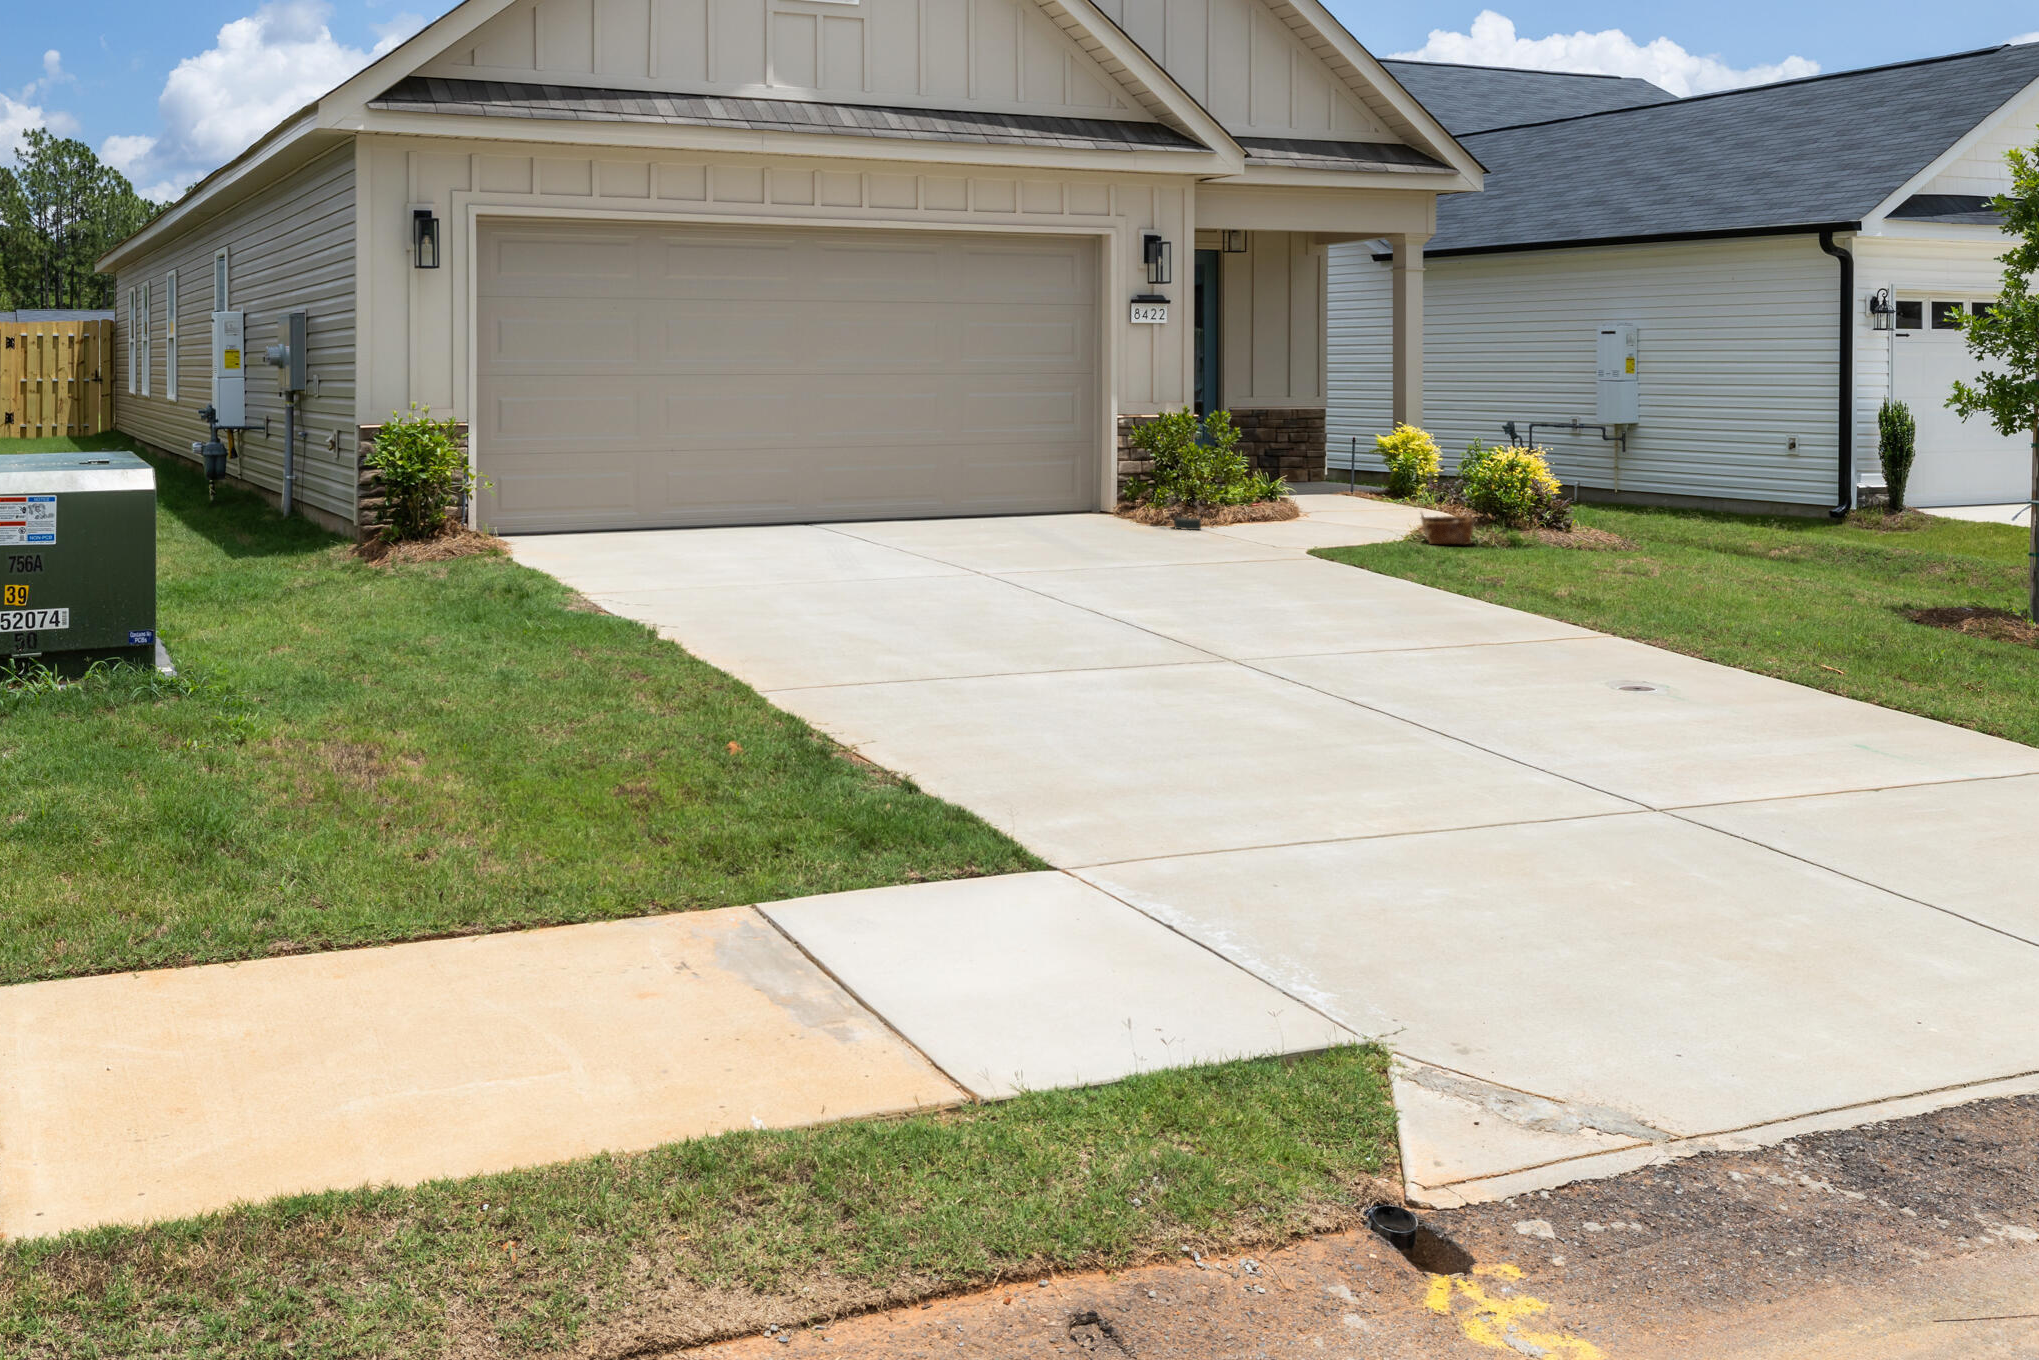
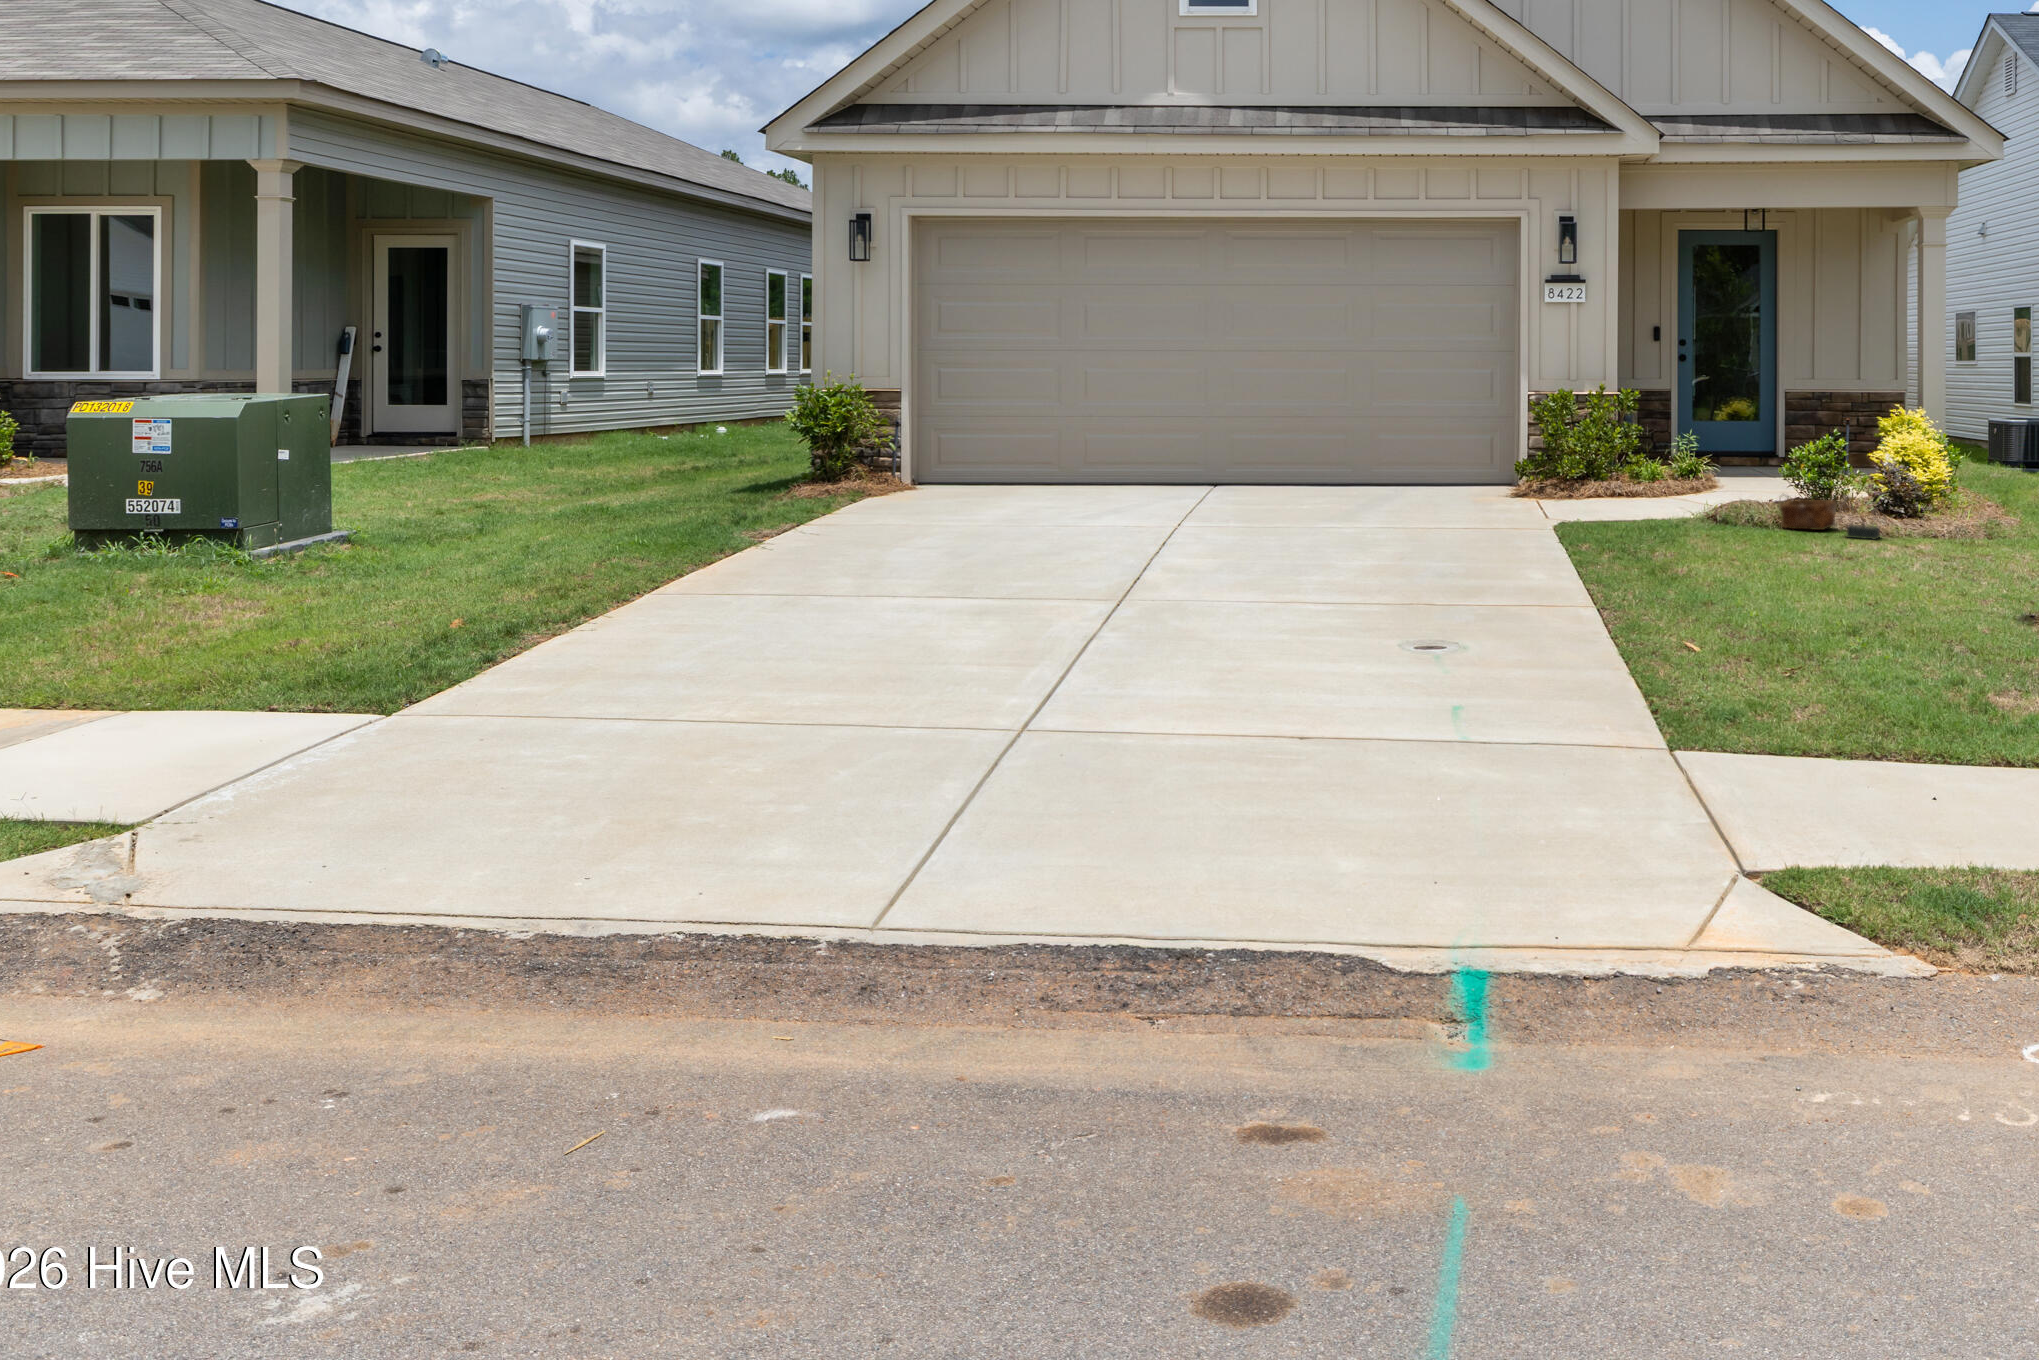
decorative plant: present [1167,493,1207,530] -> present [1839,495,1885,540]

